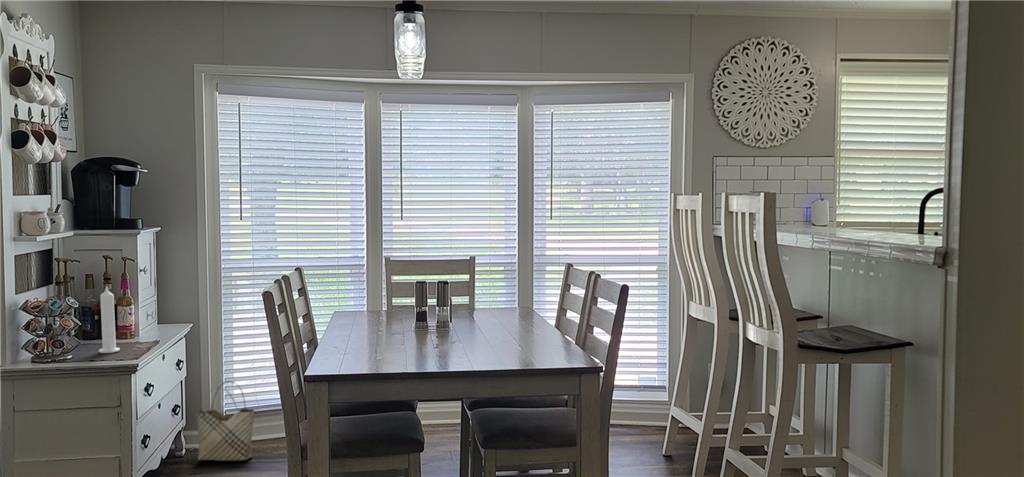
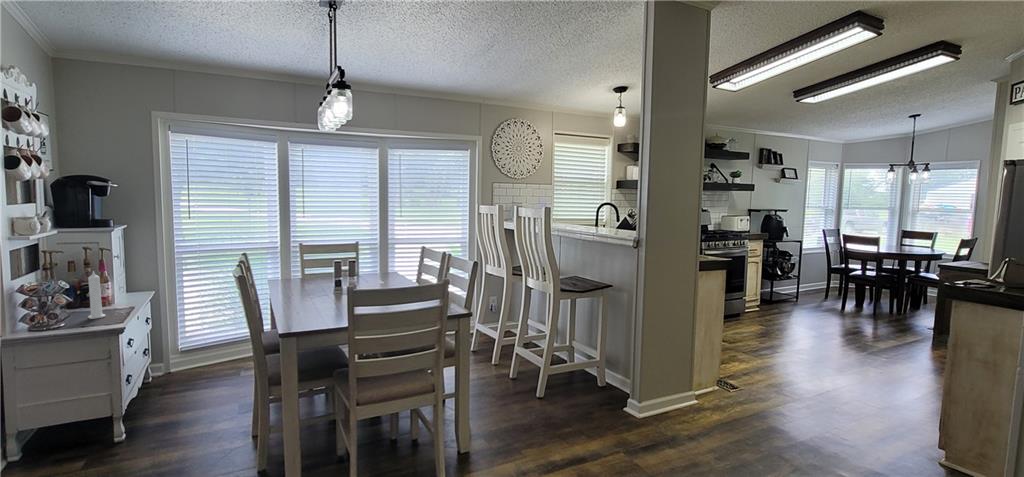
woven basket: present [196,381,254,461] -> none [160,330,206,385]

